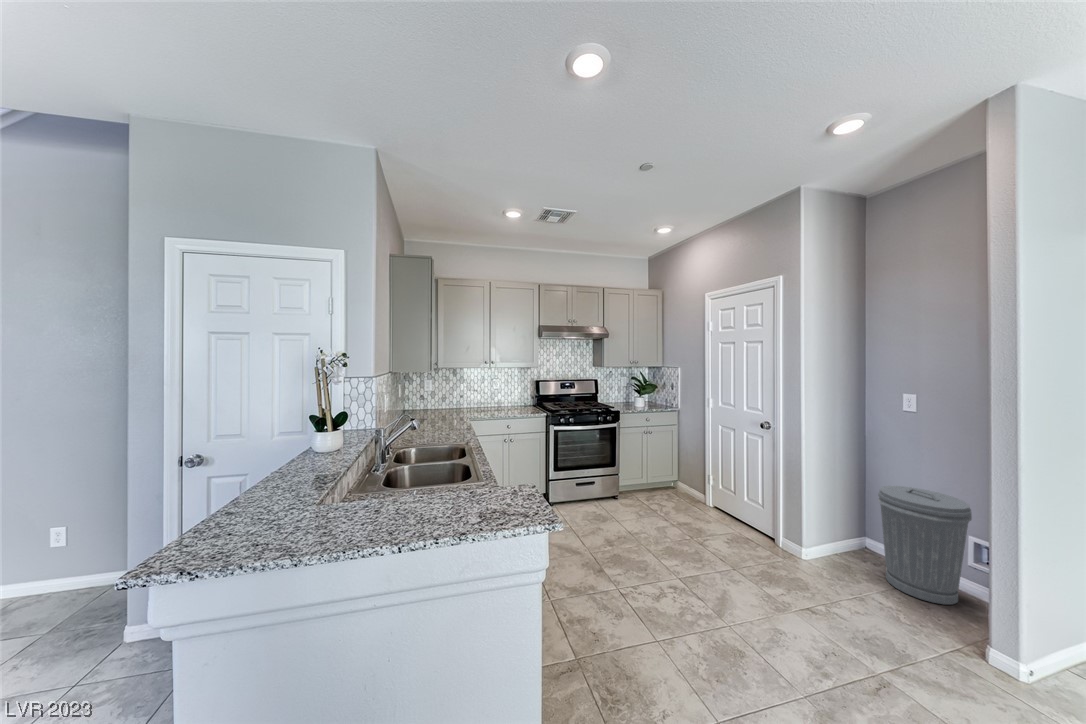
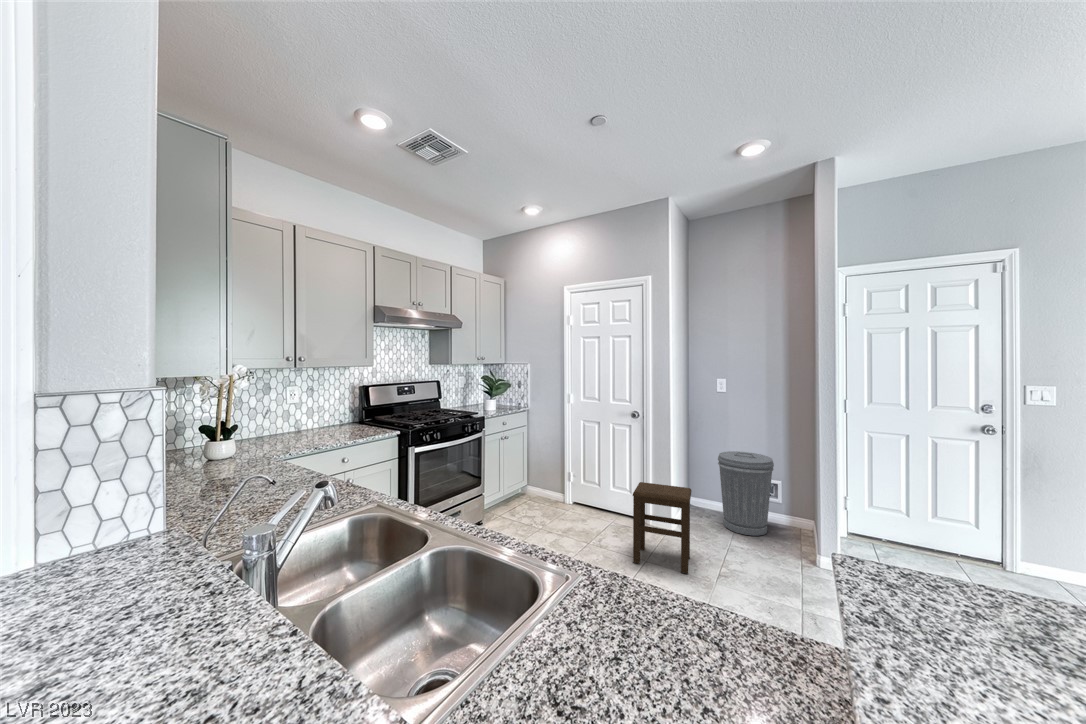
stool: none [719,492,796,594] -> present [633,482,691,573]

